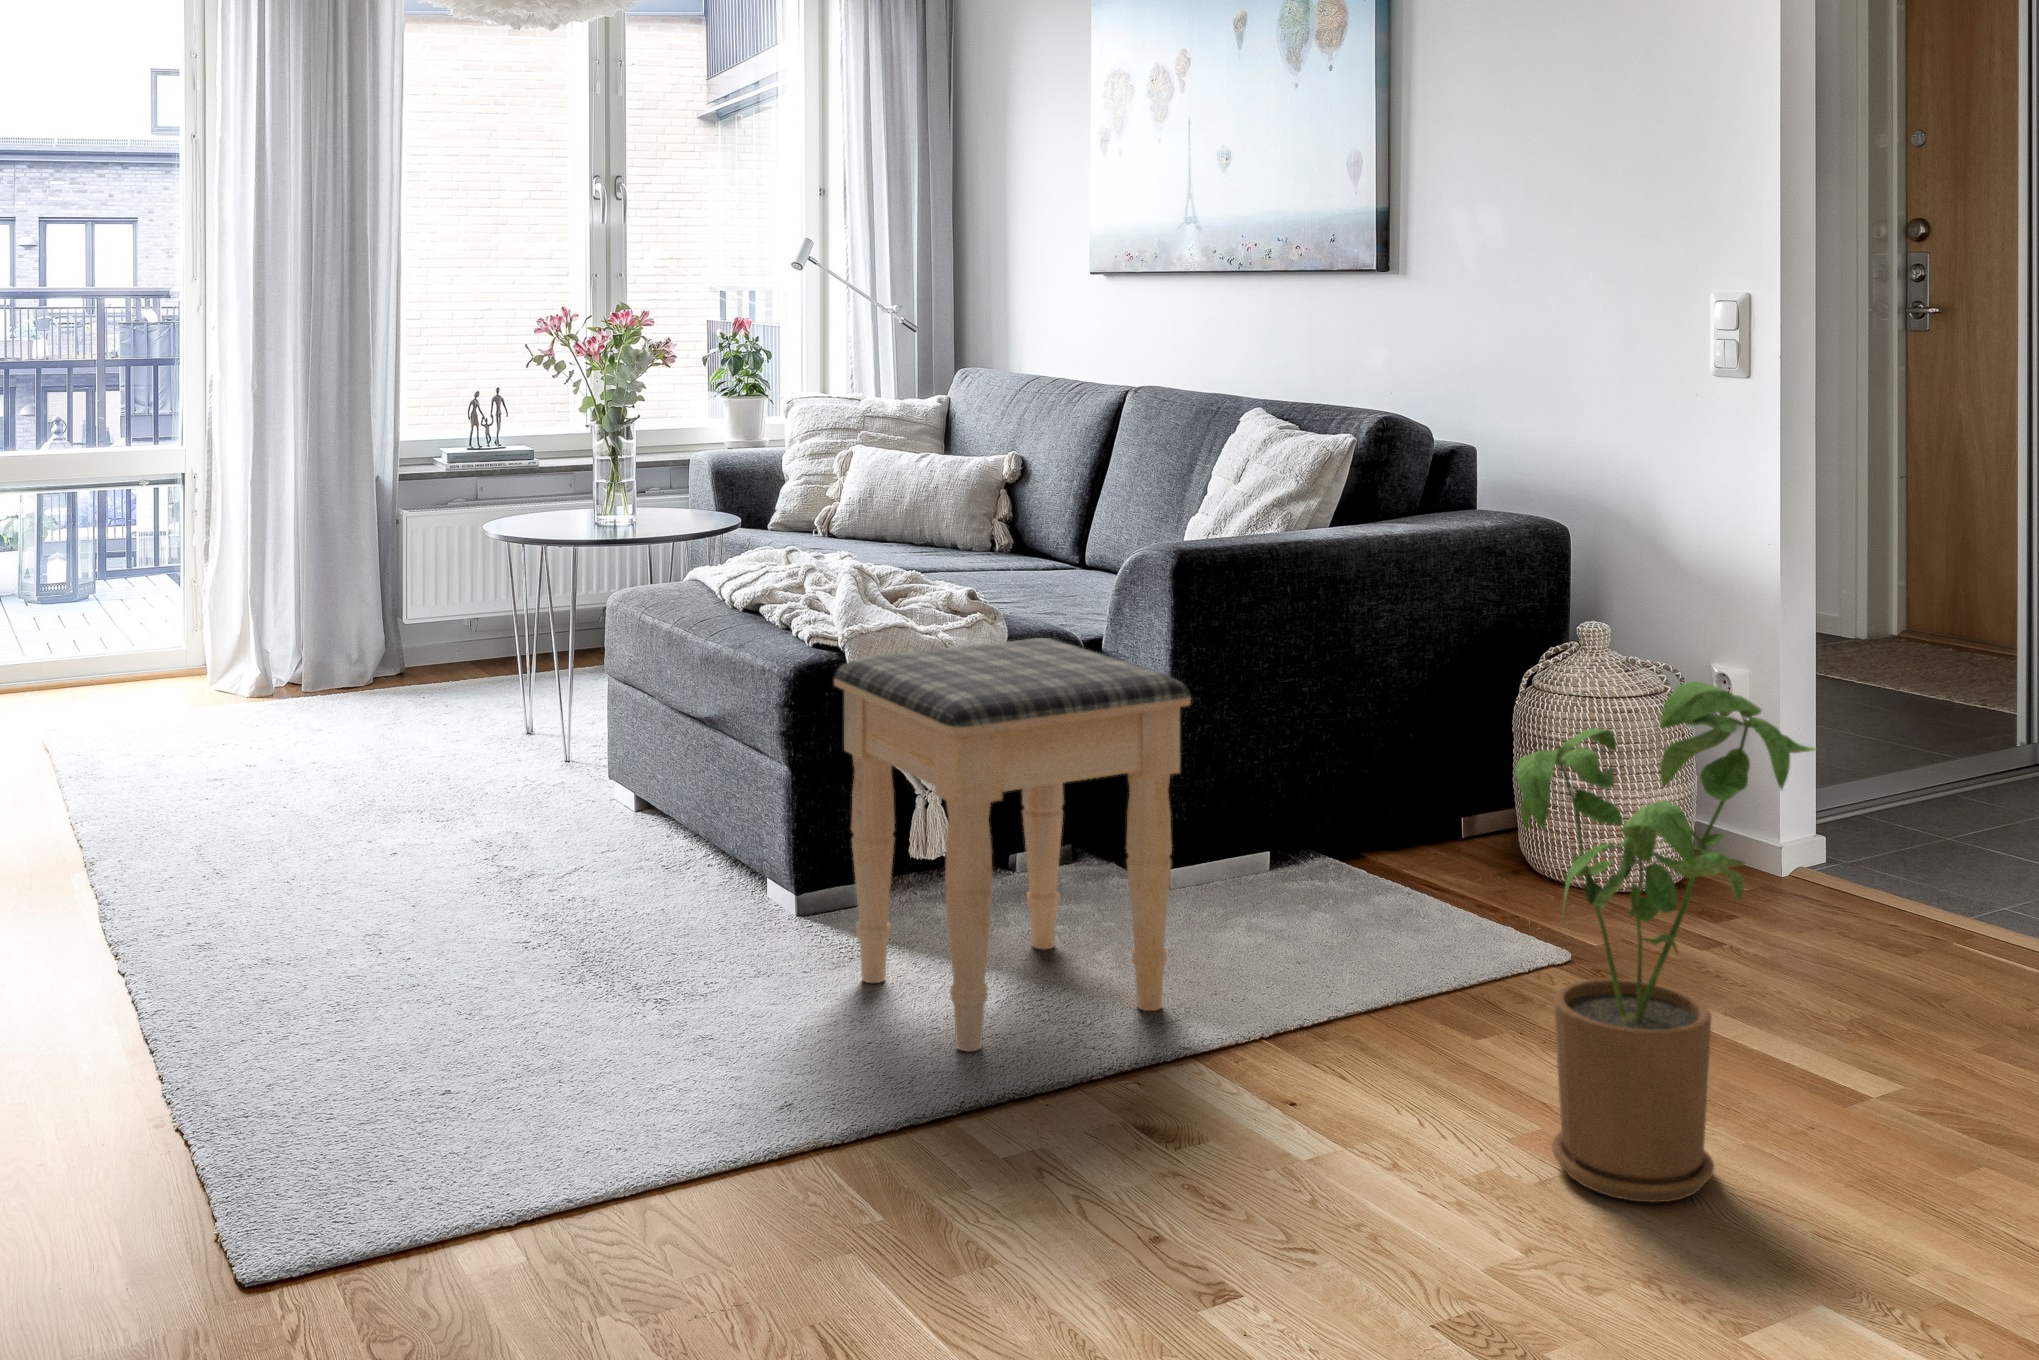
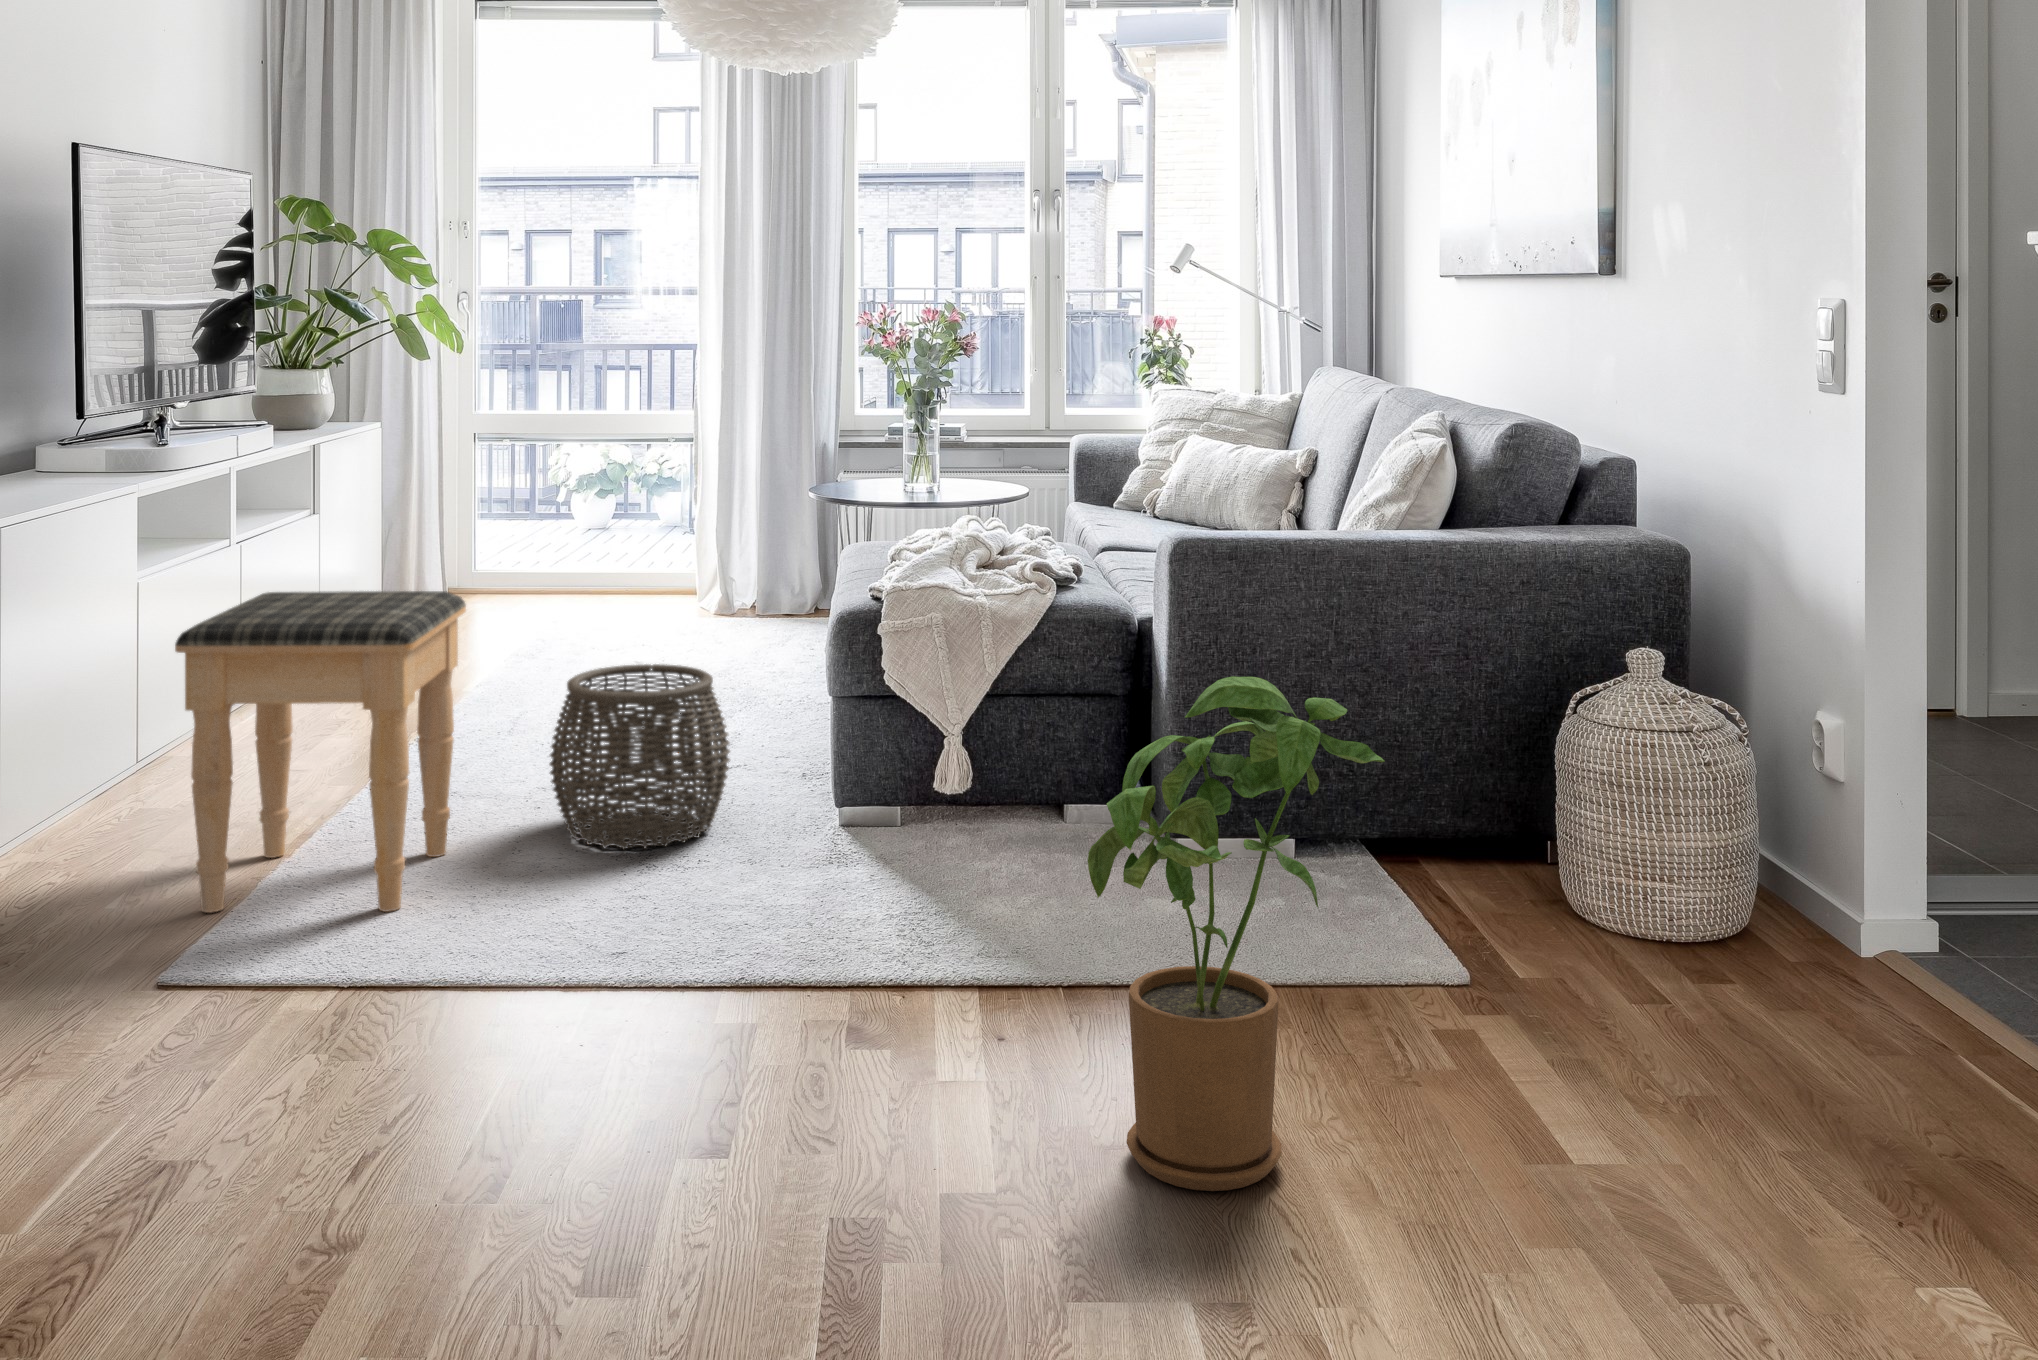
footstool: present [834,638,1191,1051] -> present [175,591,466,913]
woven basket: none [447,750,669,984] -> present [549,664,730,849]

